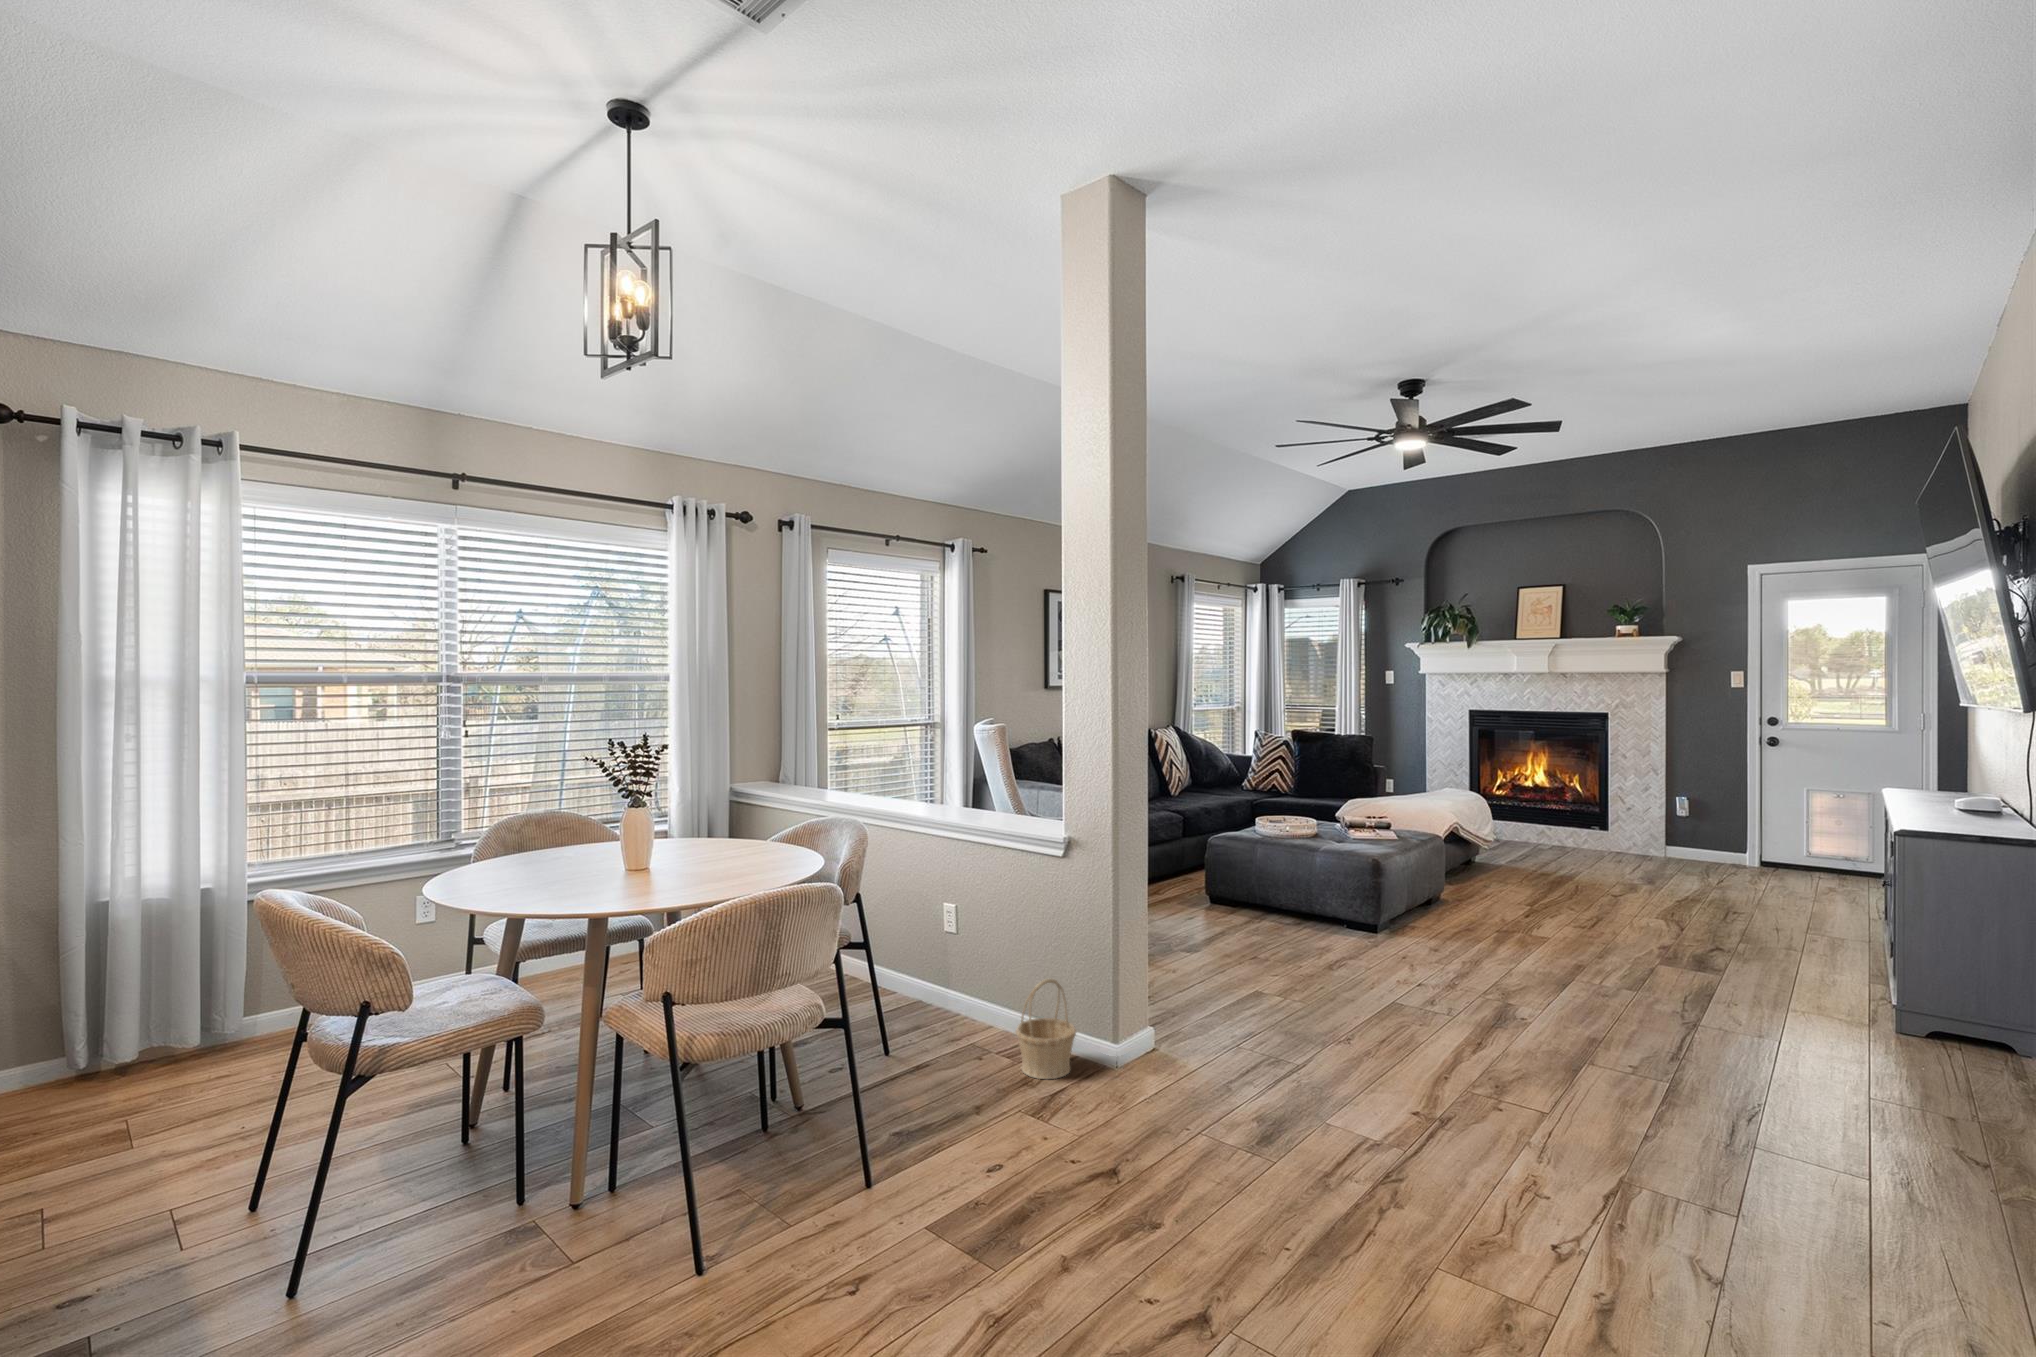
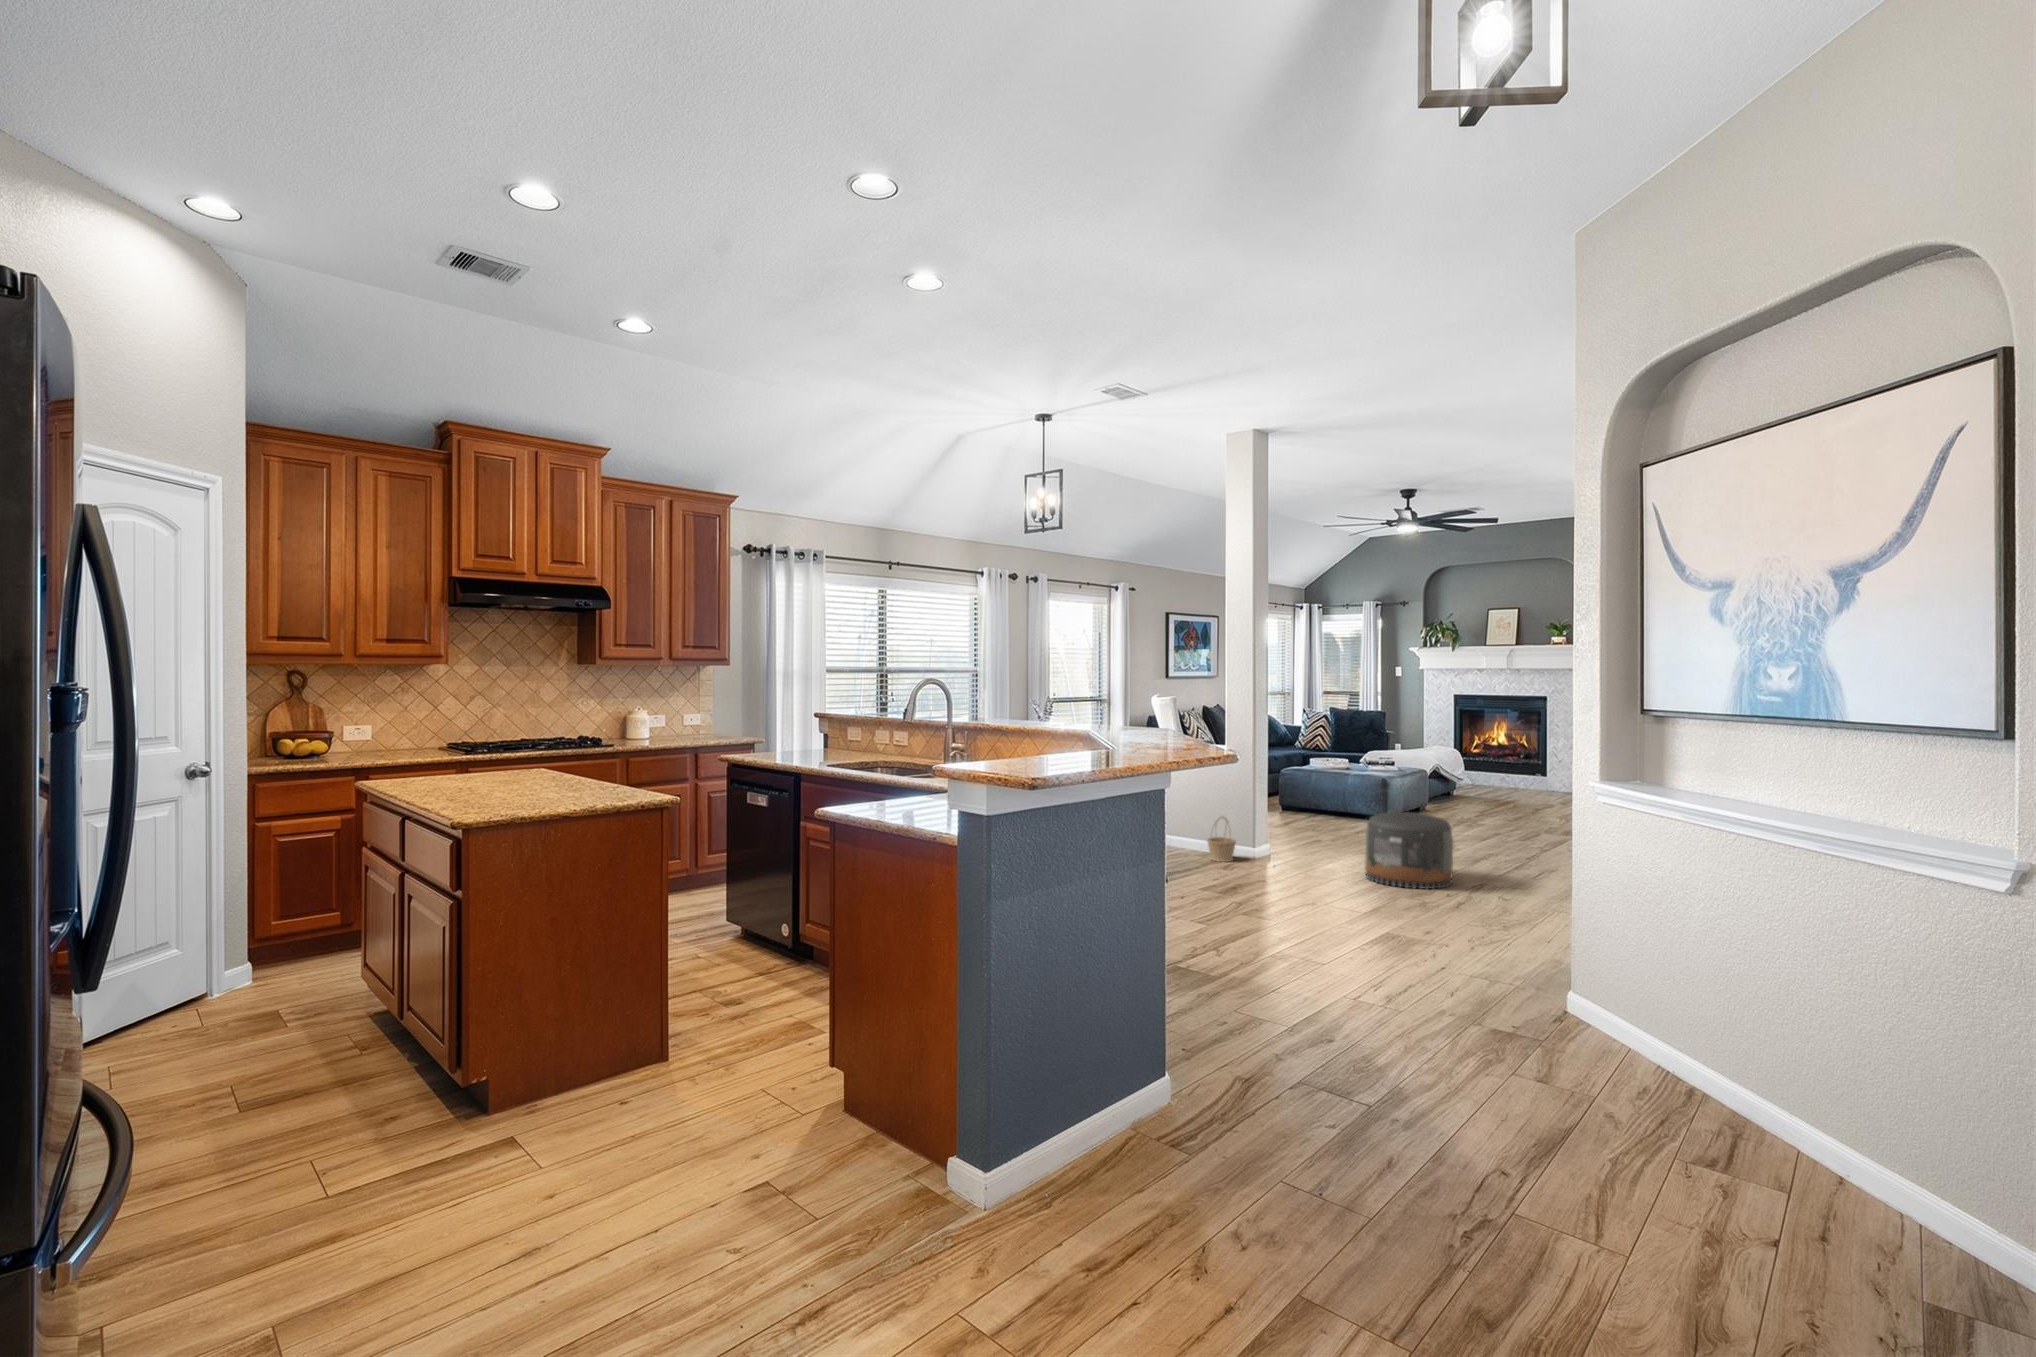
pouf: none [1343,991,1548,1209] -> present [1365,812,1453,889]

